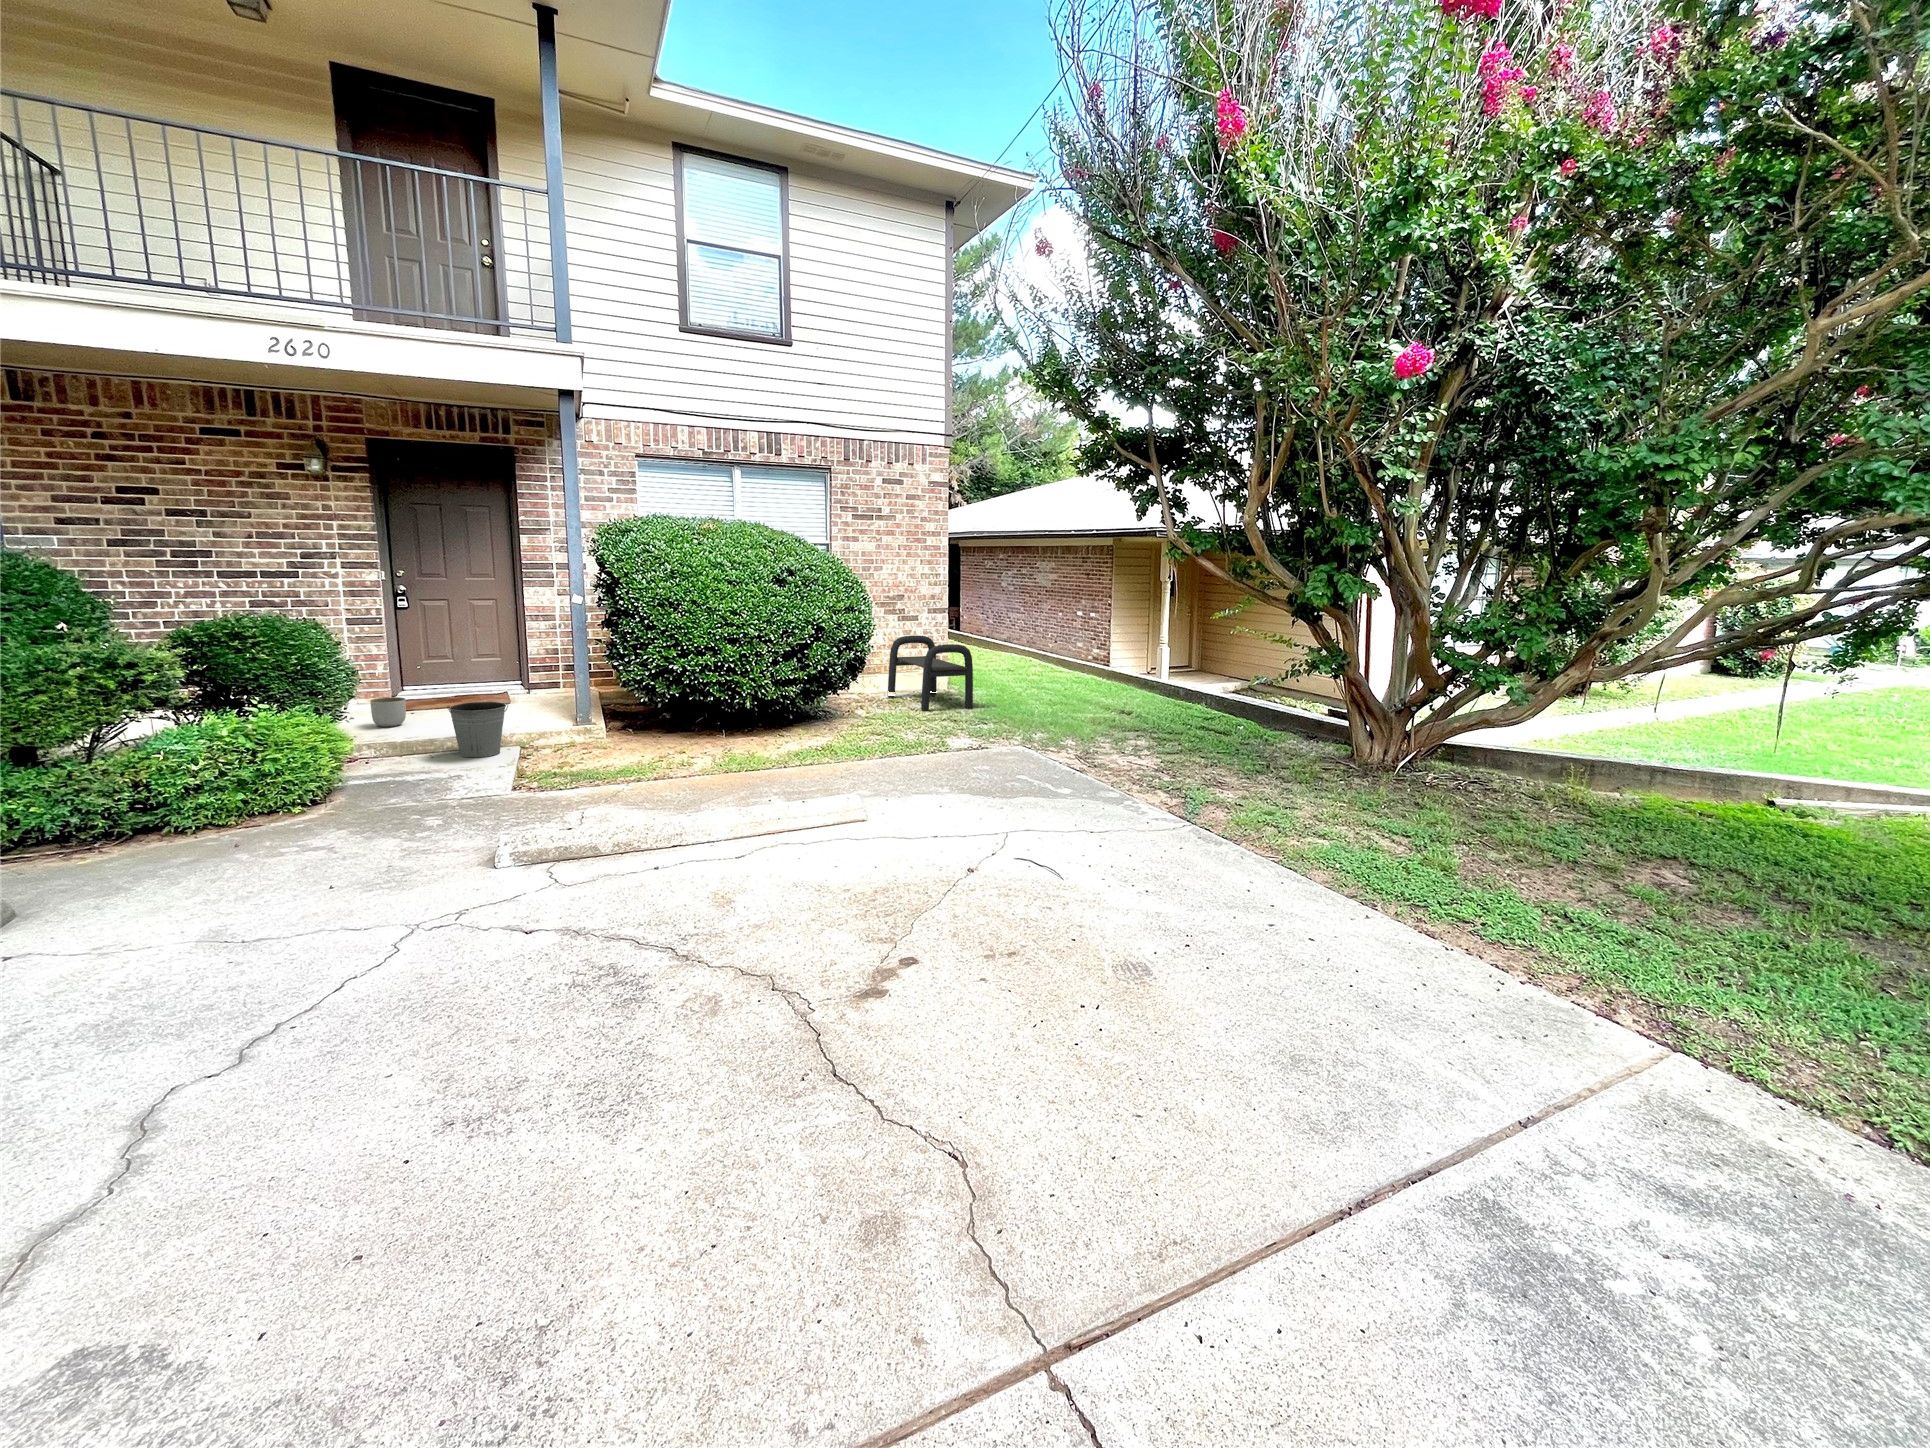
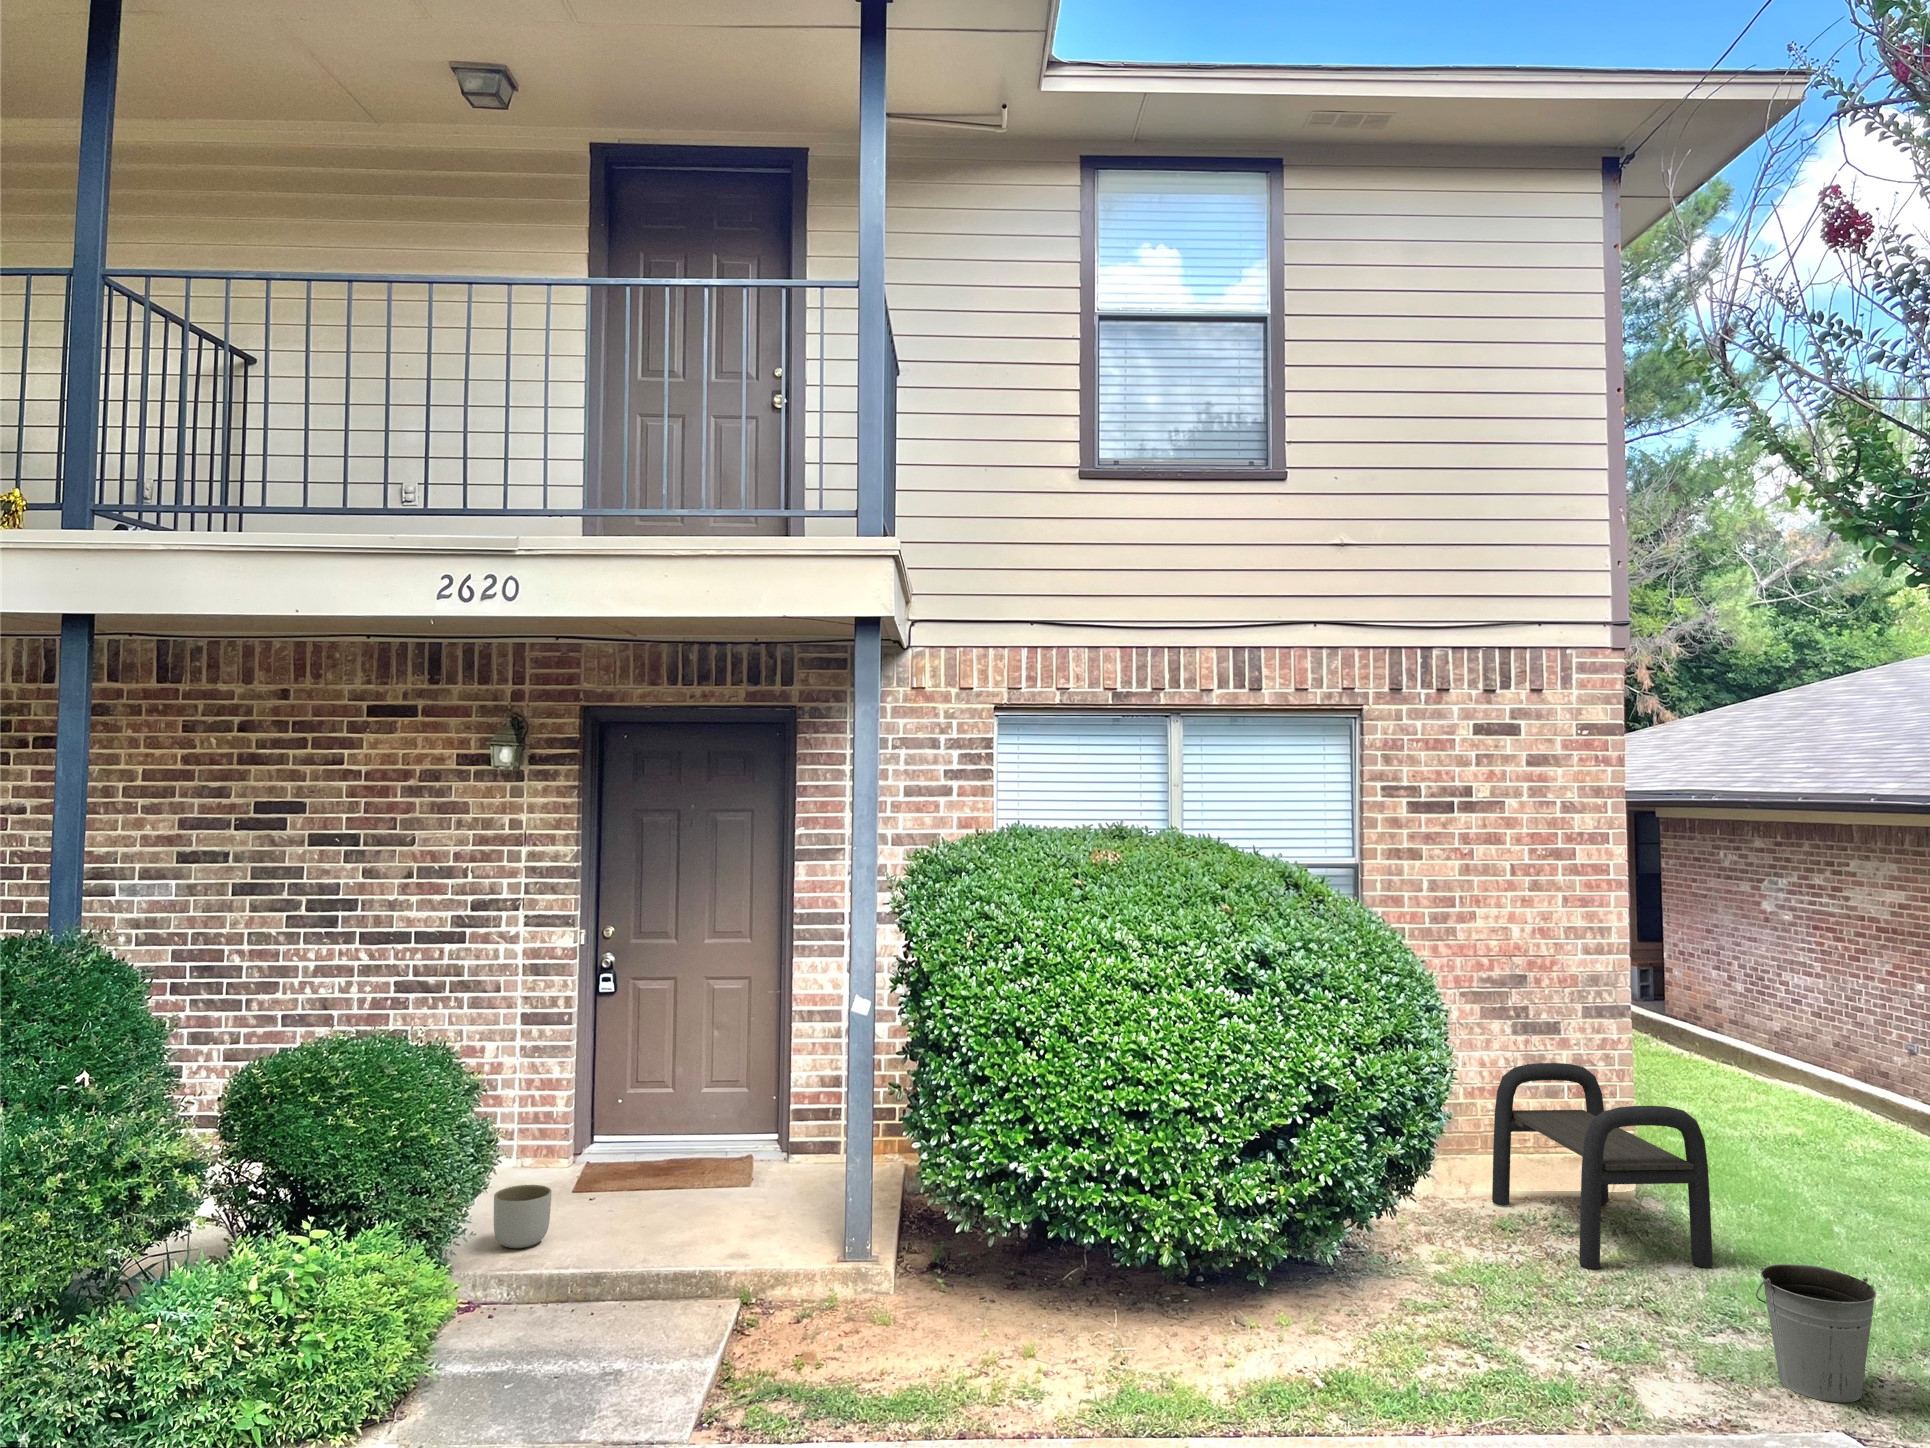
bucket: present [447,702,508,757] -> present [1756,1264,1876,1403]

